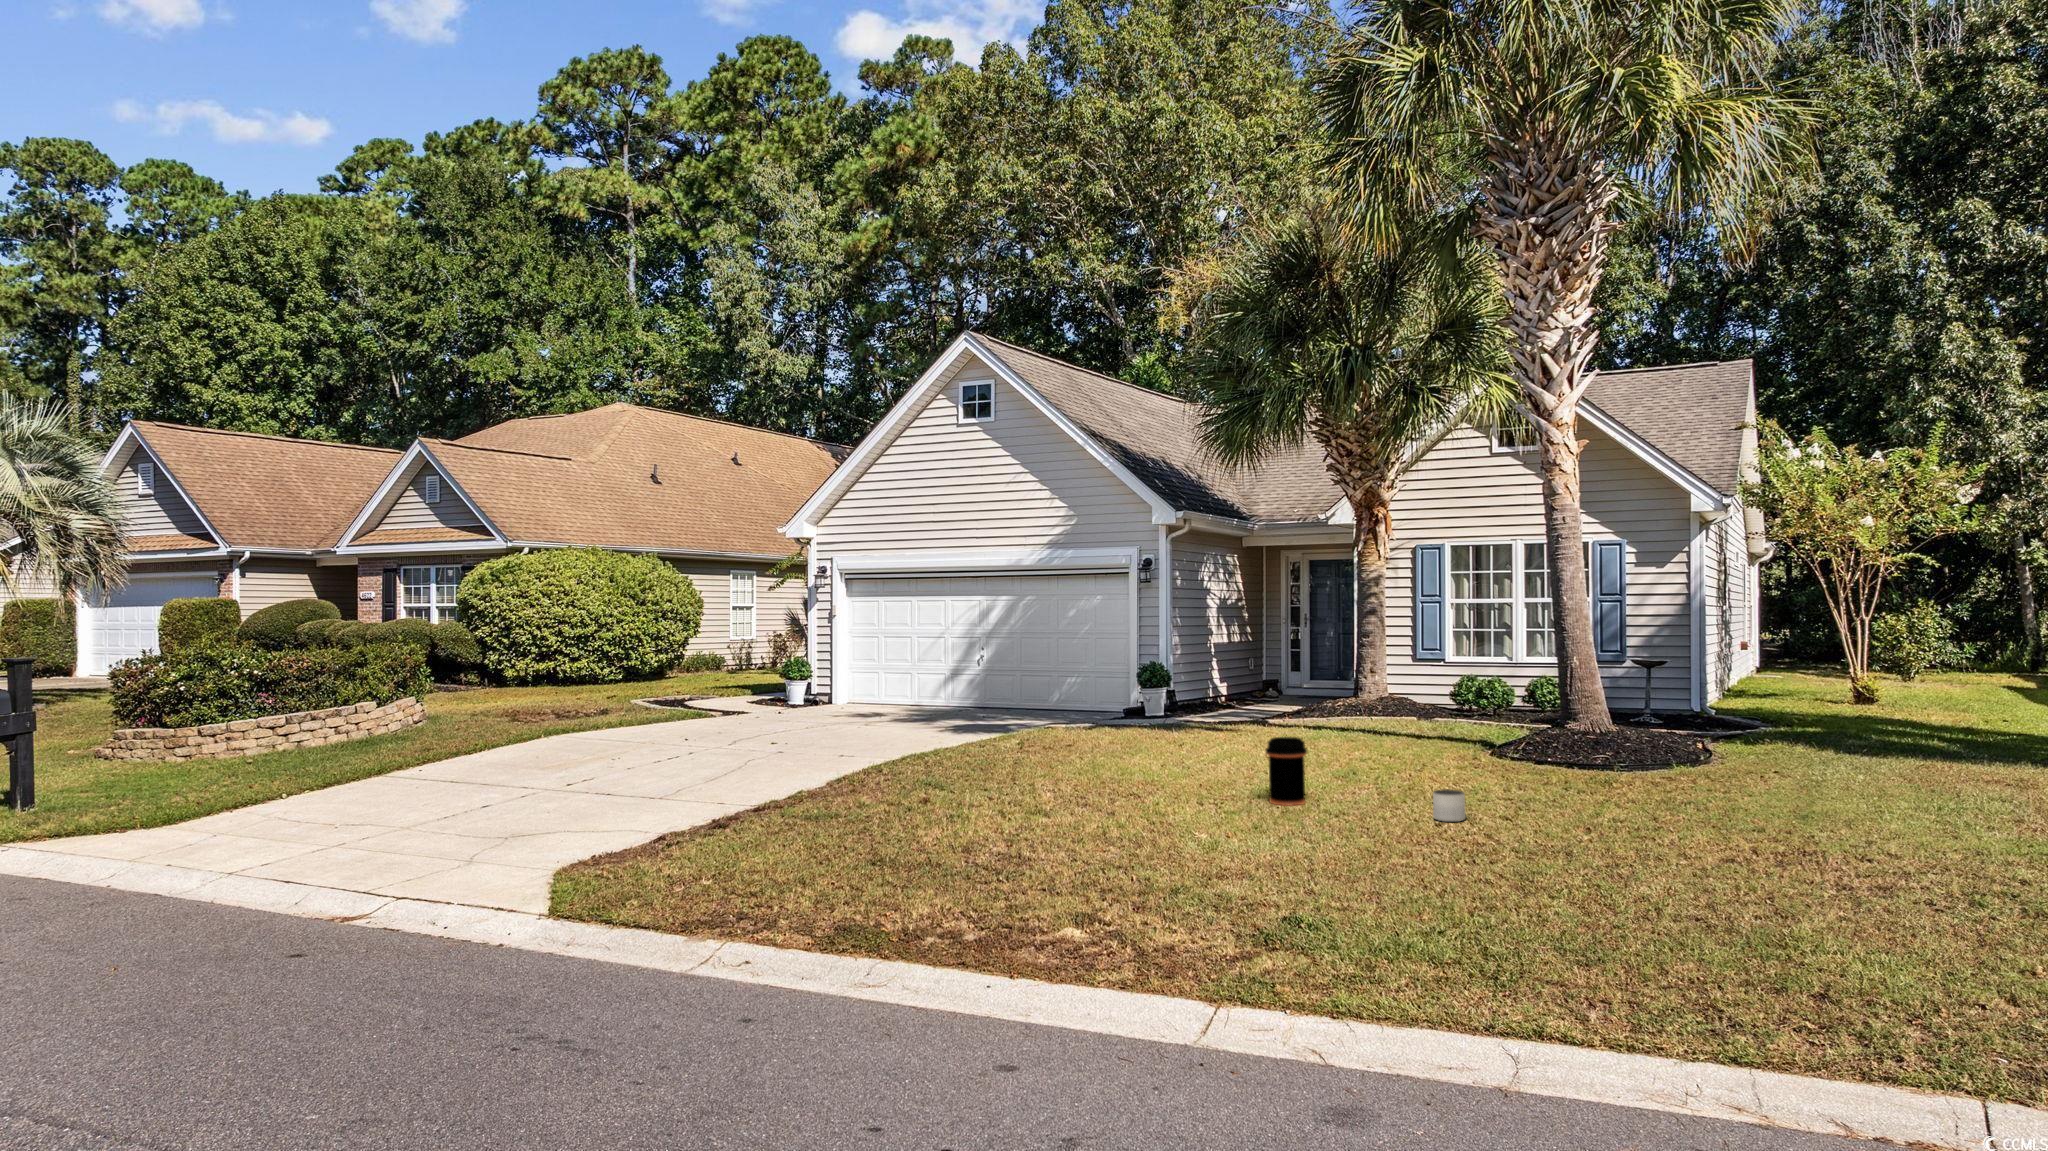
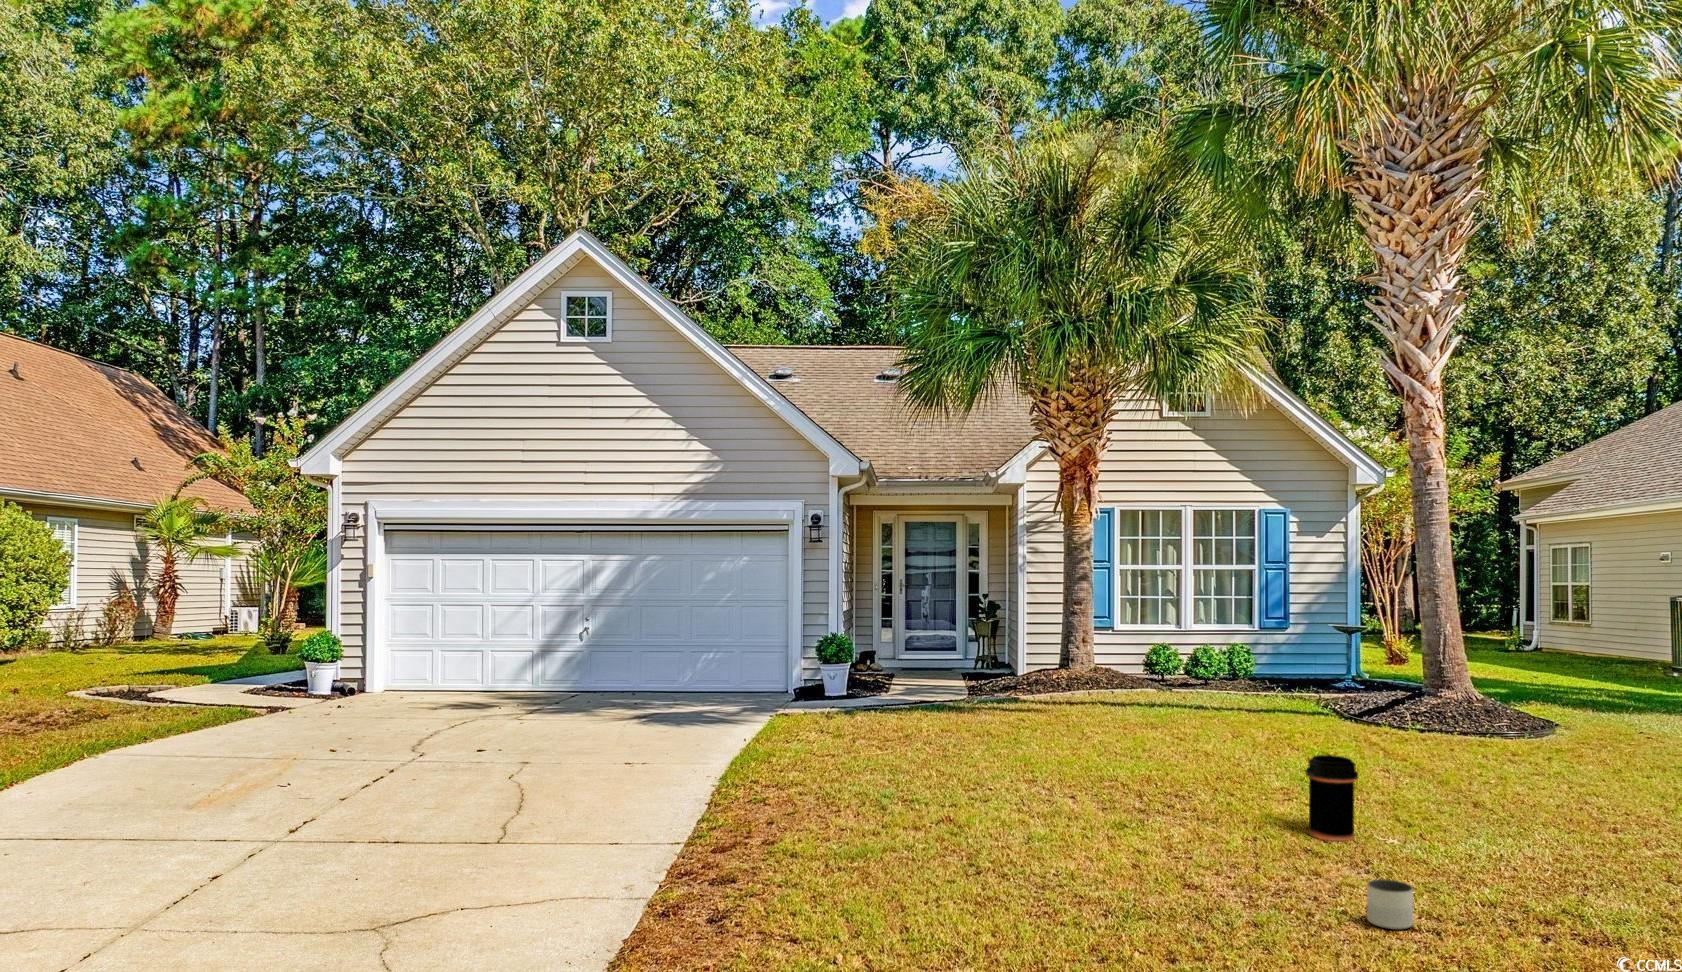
planter: present [1433,789,1466,822] -> present [1367,879,1413,930]

